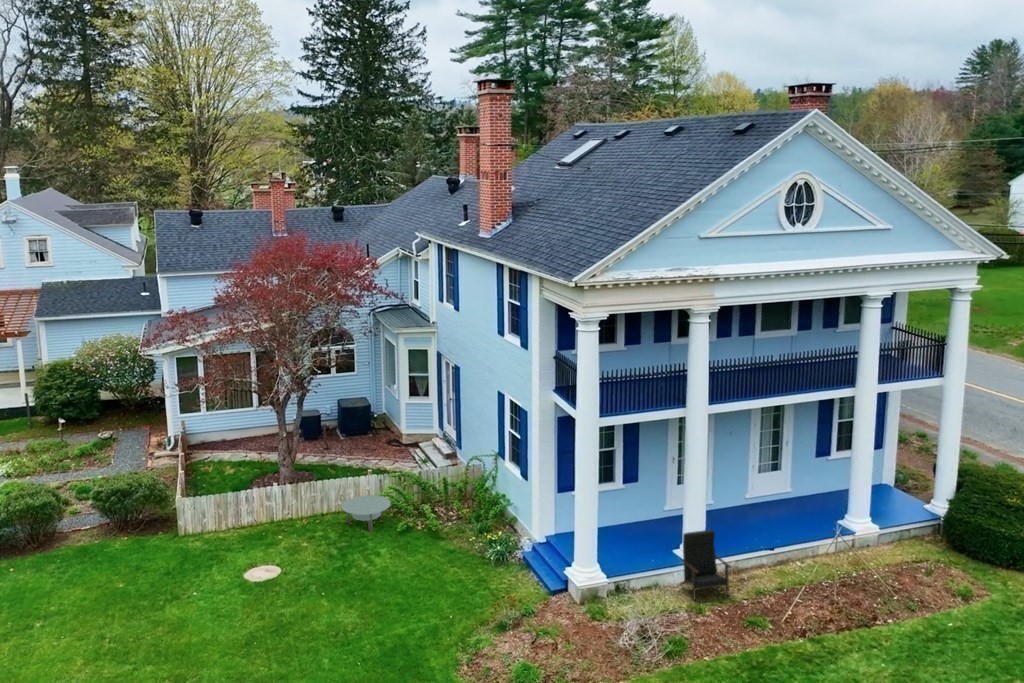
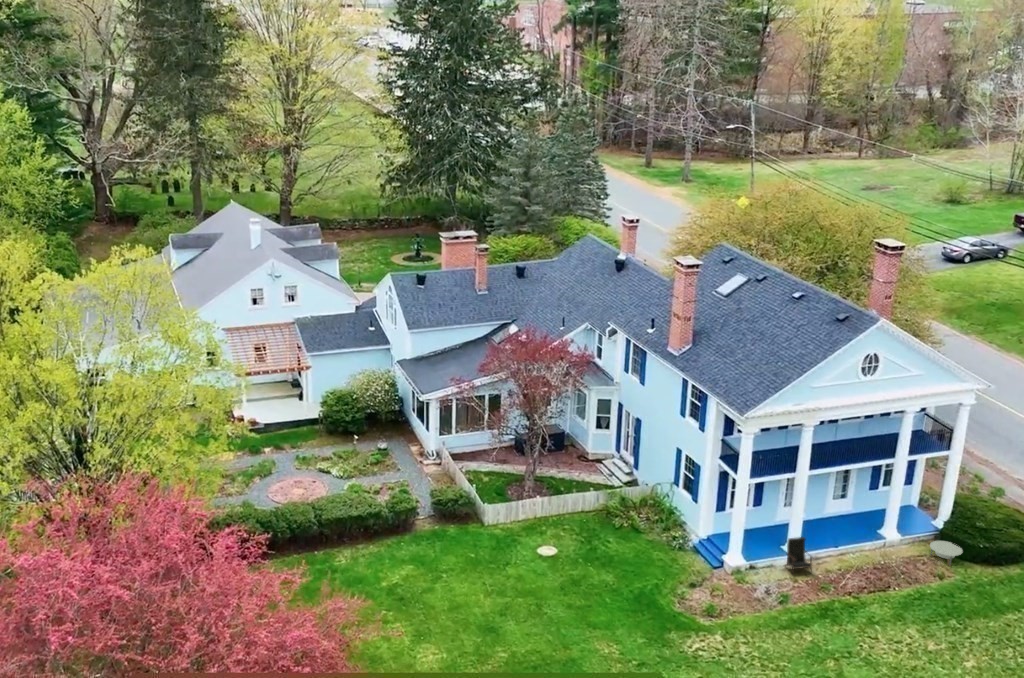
round table: present [342,495,391,532] -> present [930,541,963,566]

